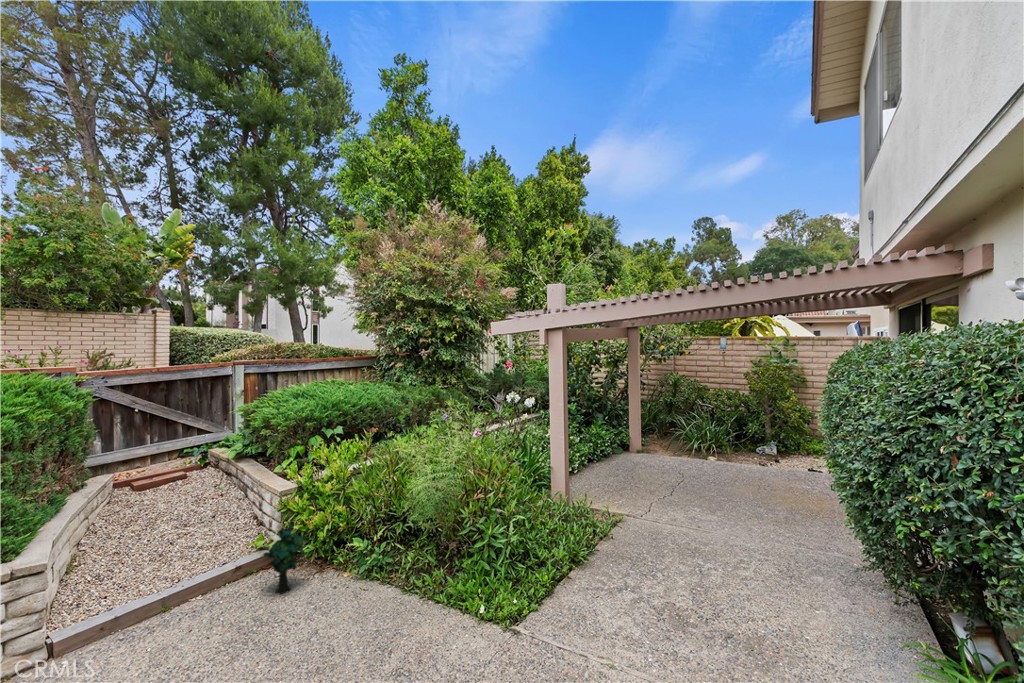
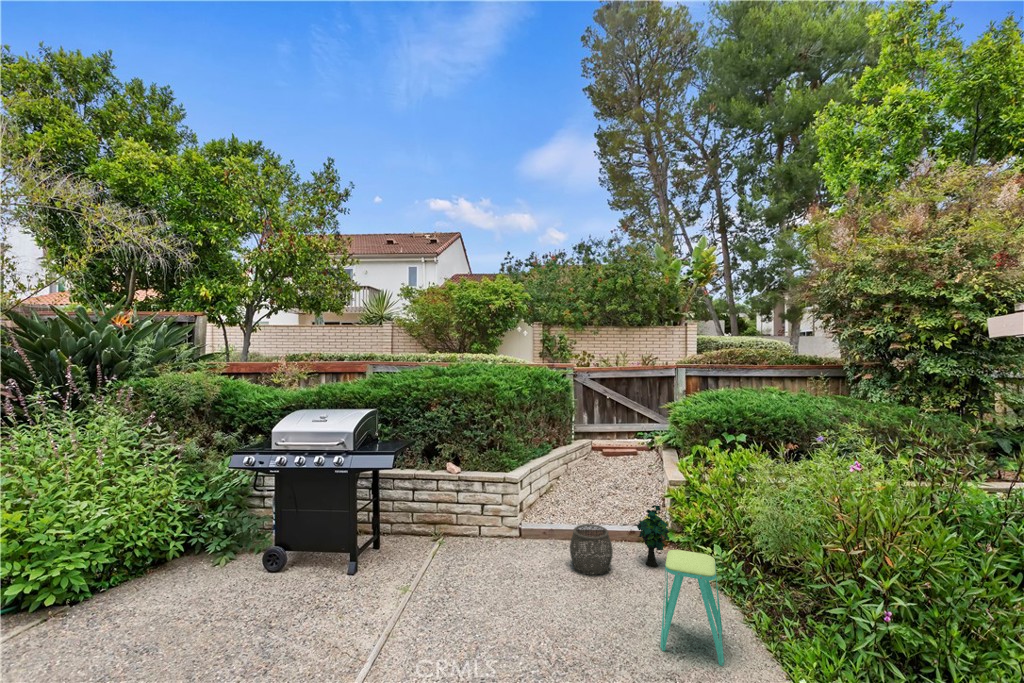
stool: none [347,544,420,660] -> present [660,550,724,666]
woven basket: none [181,574,249,648] -> present [570,524,613,575]

